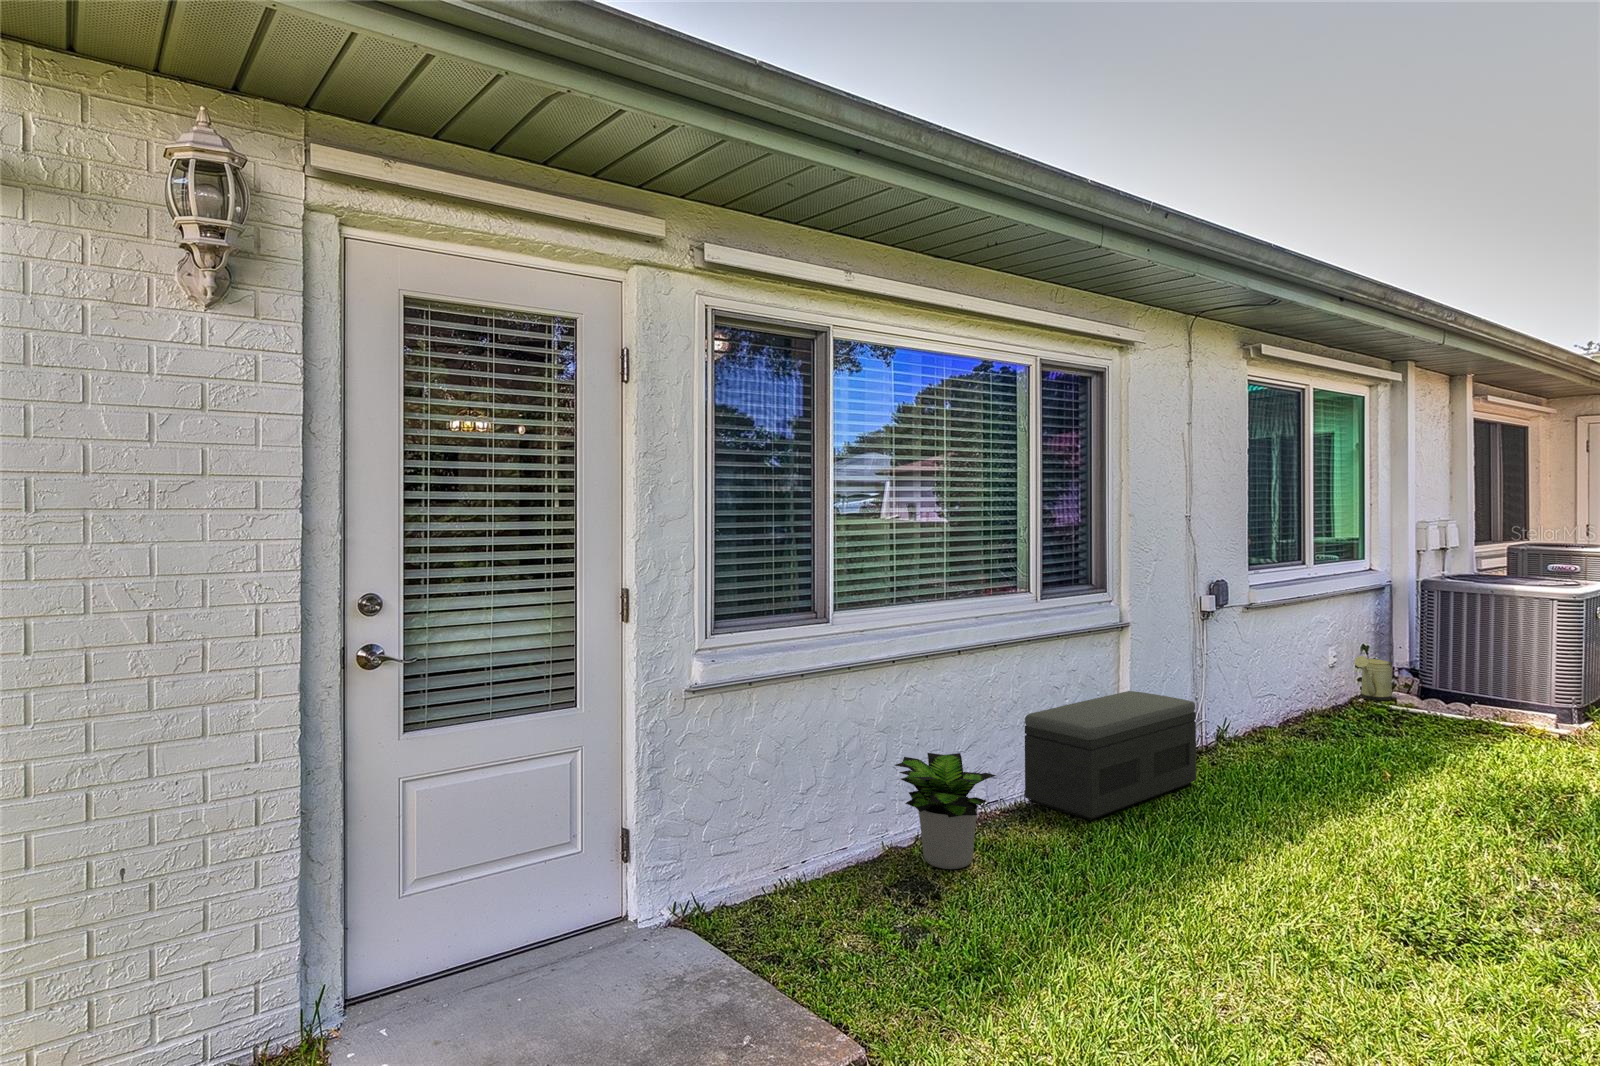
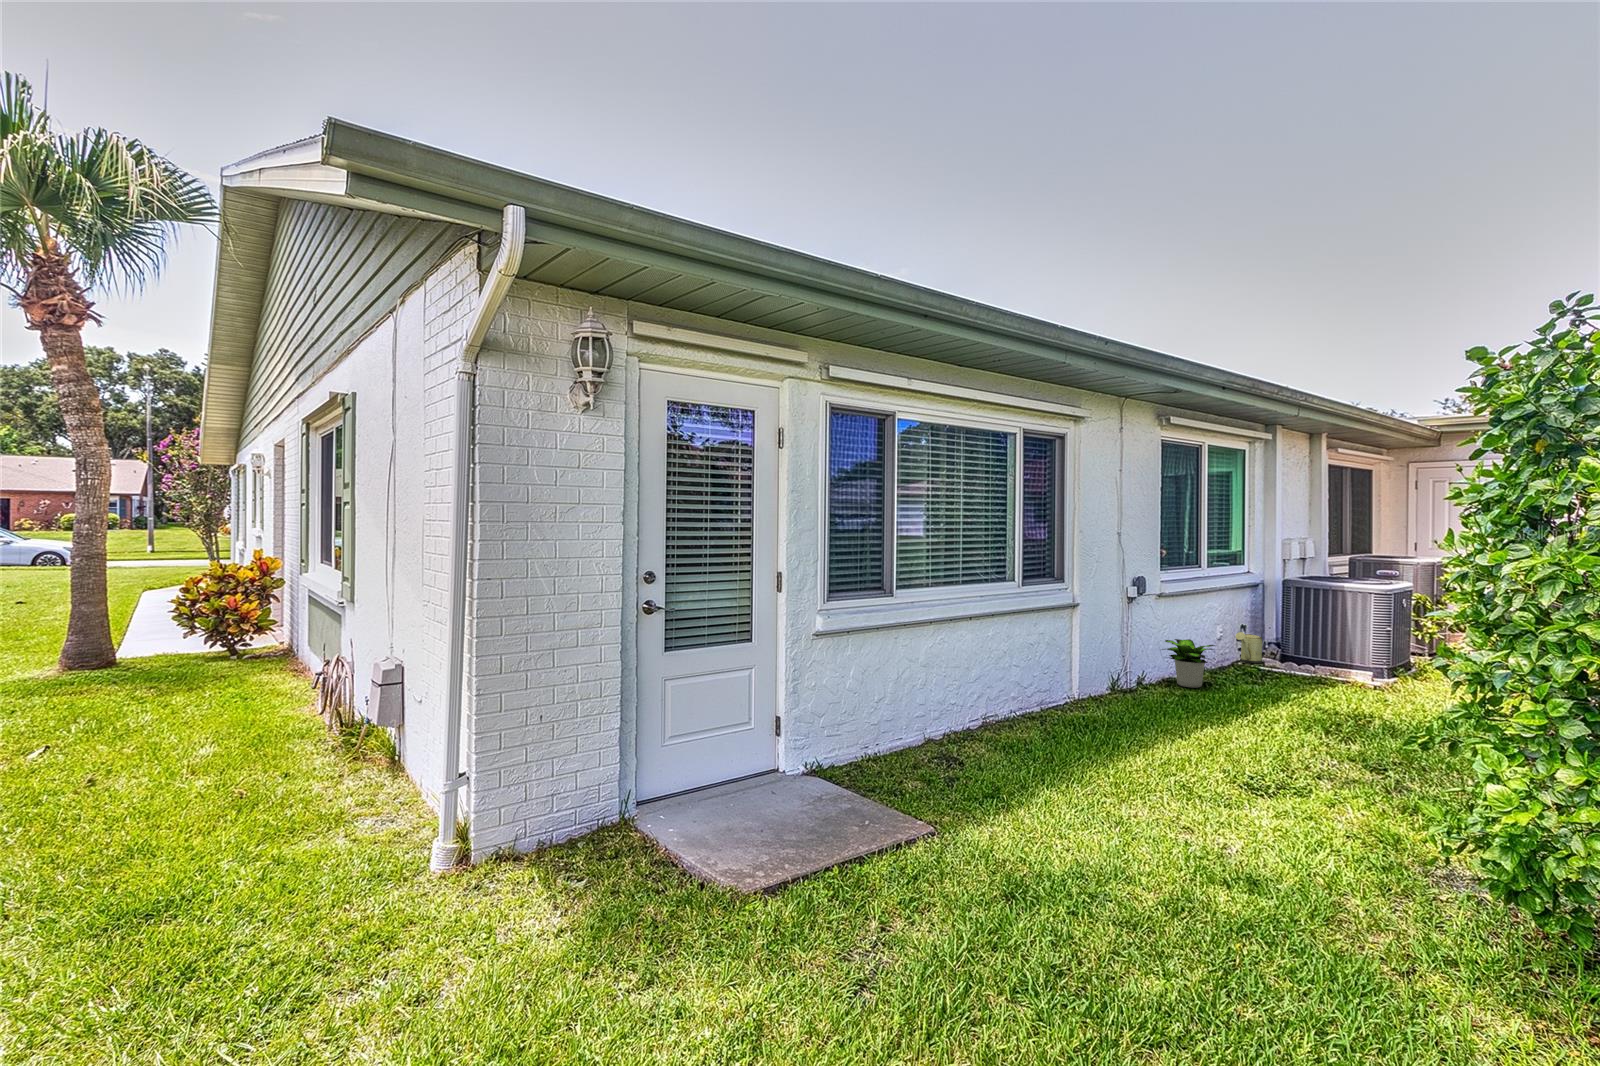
storage bench: present [1025,691,1196,820] -> none [1011,649,1123,728]
potted plant: present [894,753,996,869] -> present [1162,639,1215,688]

